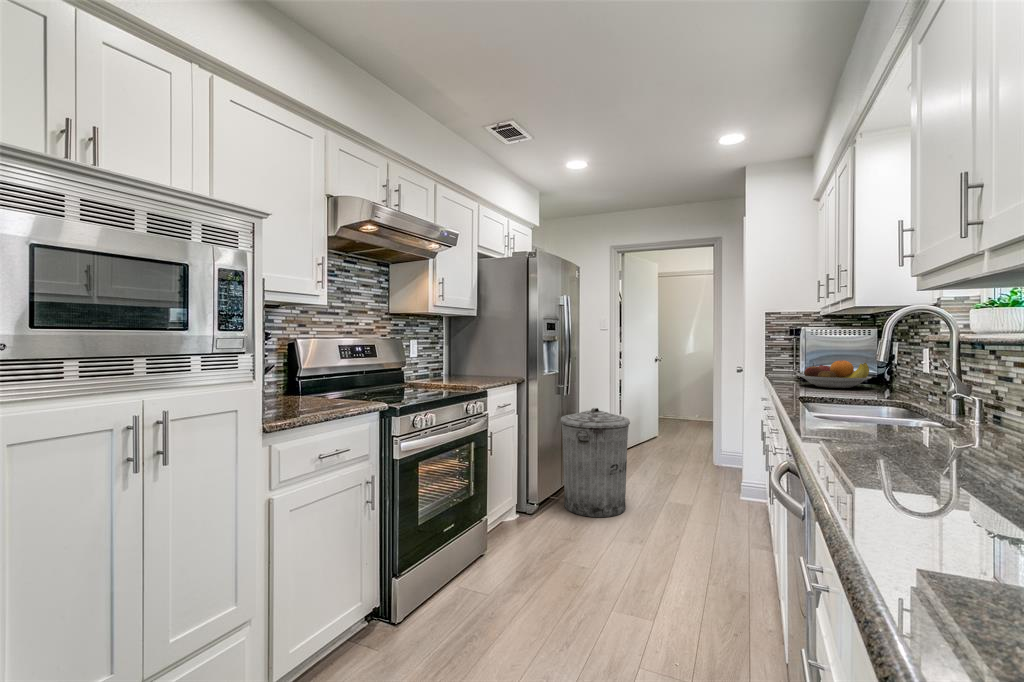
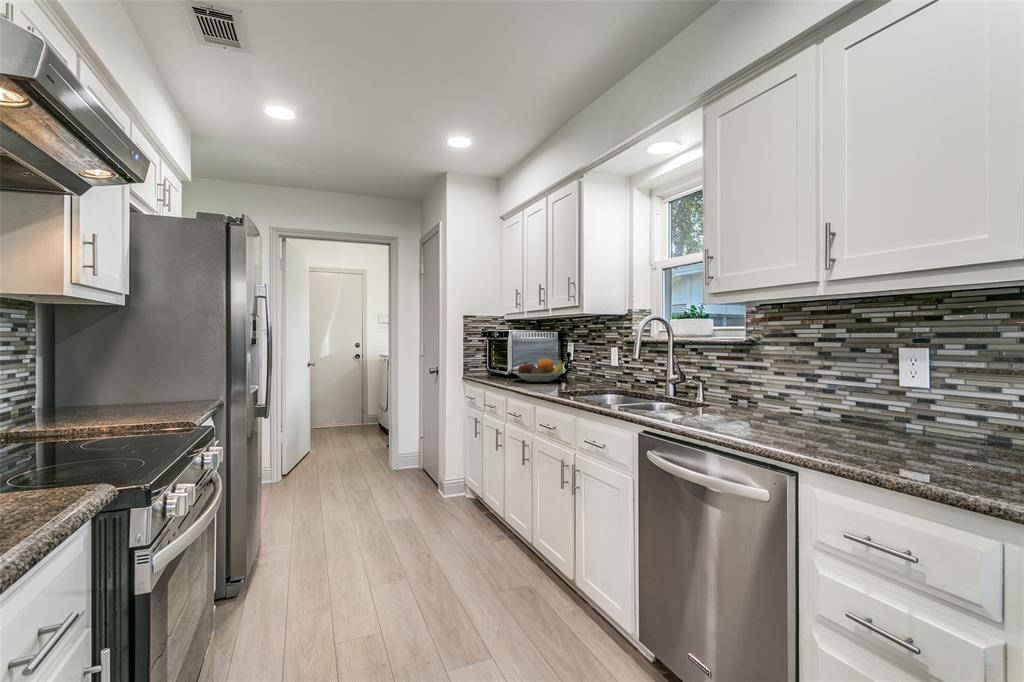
trash can: present [560,408,630,517] -> none [260,426,352,564]

